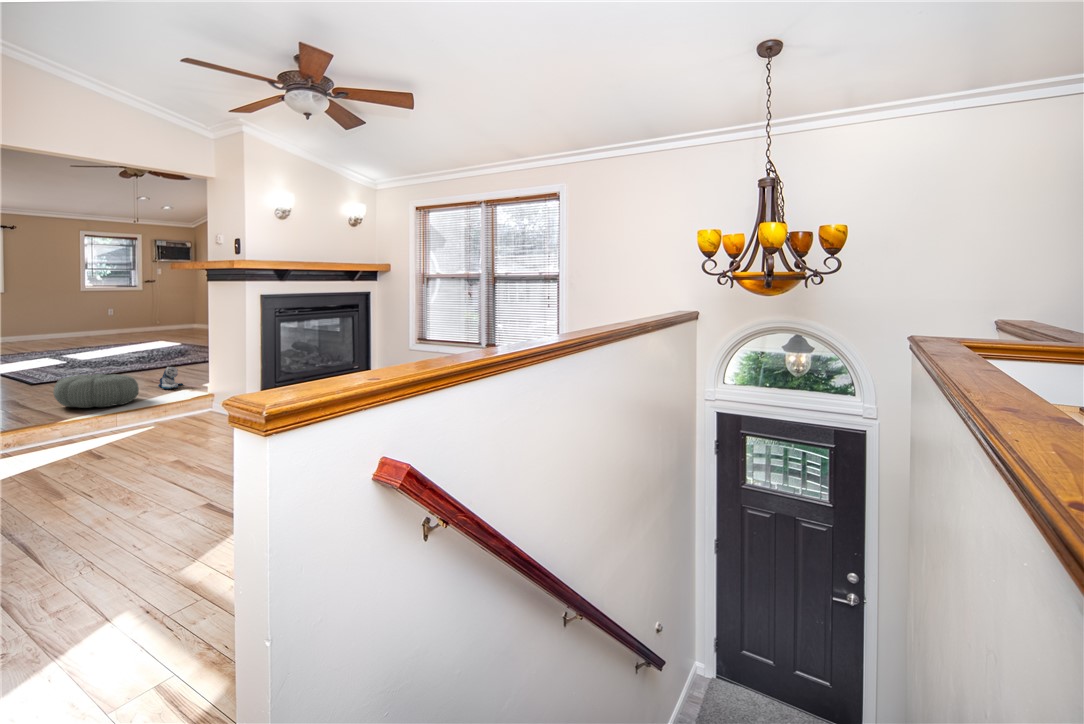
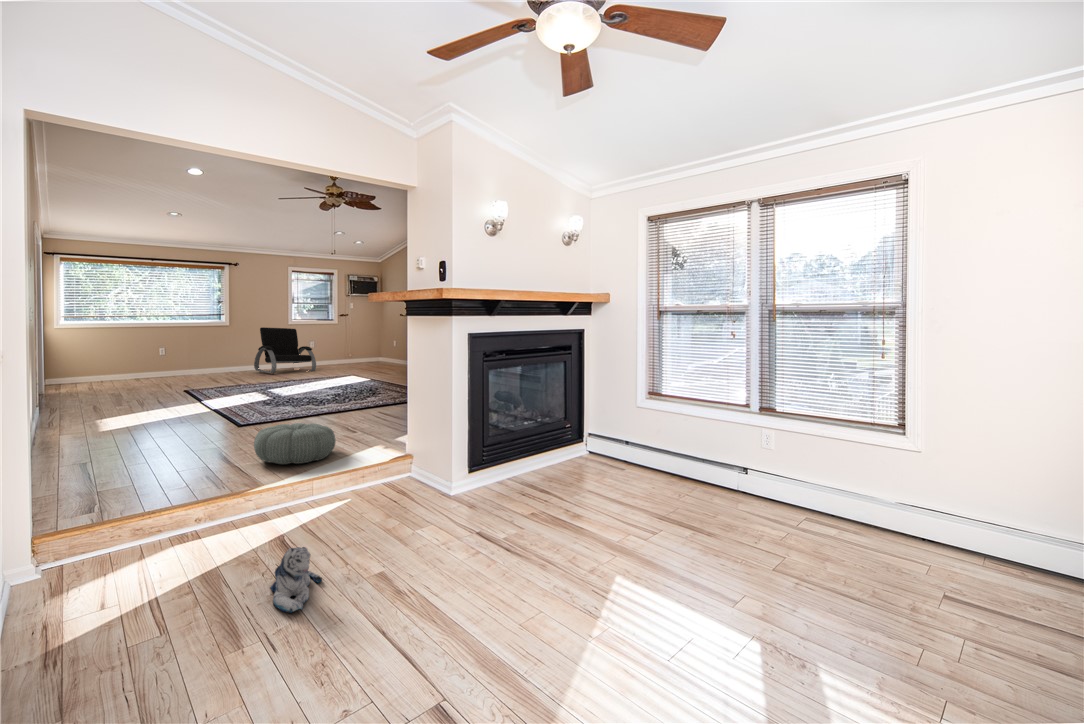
armchair: none [40,293,118,341] -> present [254,327,316,373]
plush toy: present [158,367,183,389] -> present [270,547,322,613]

